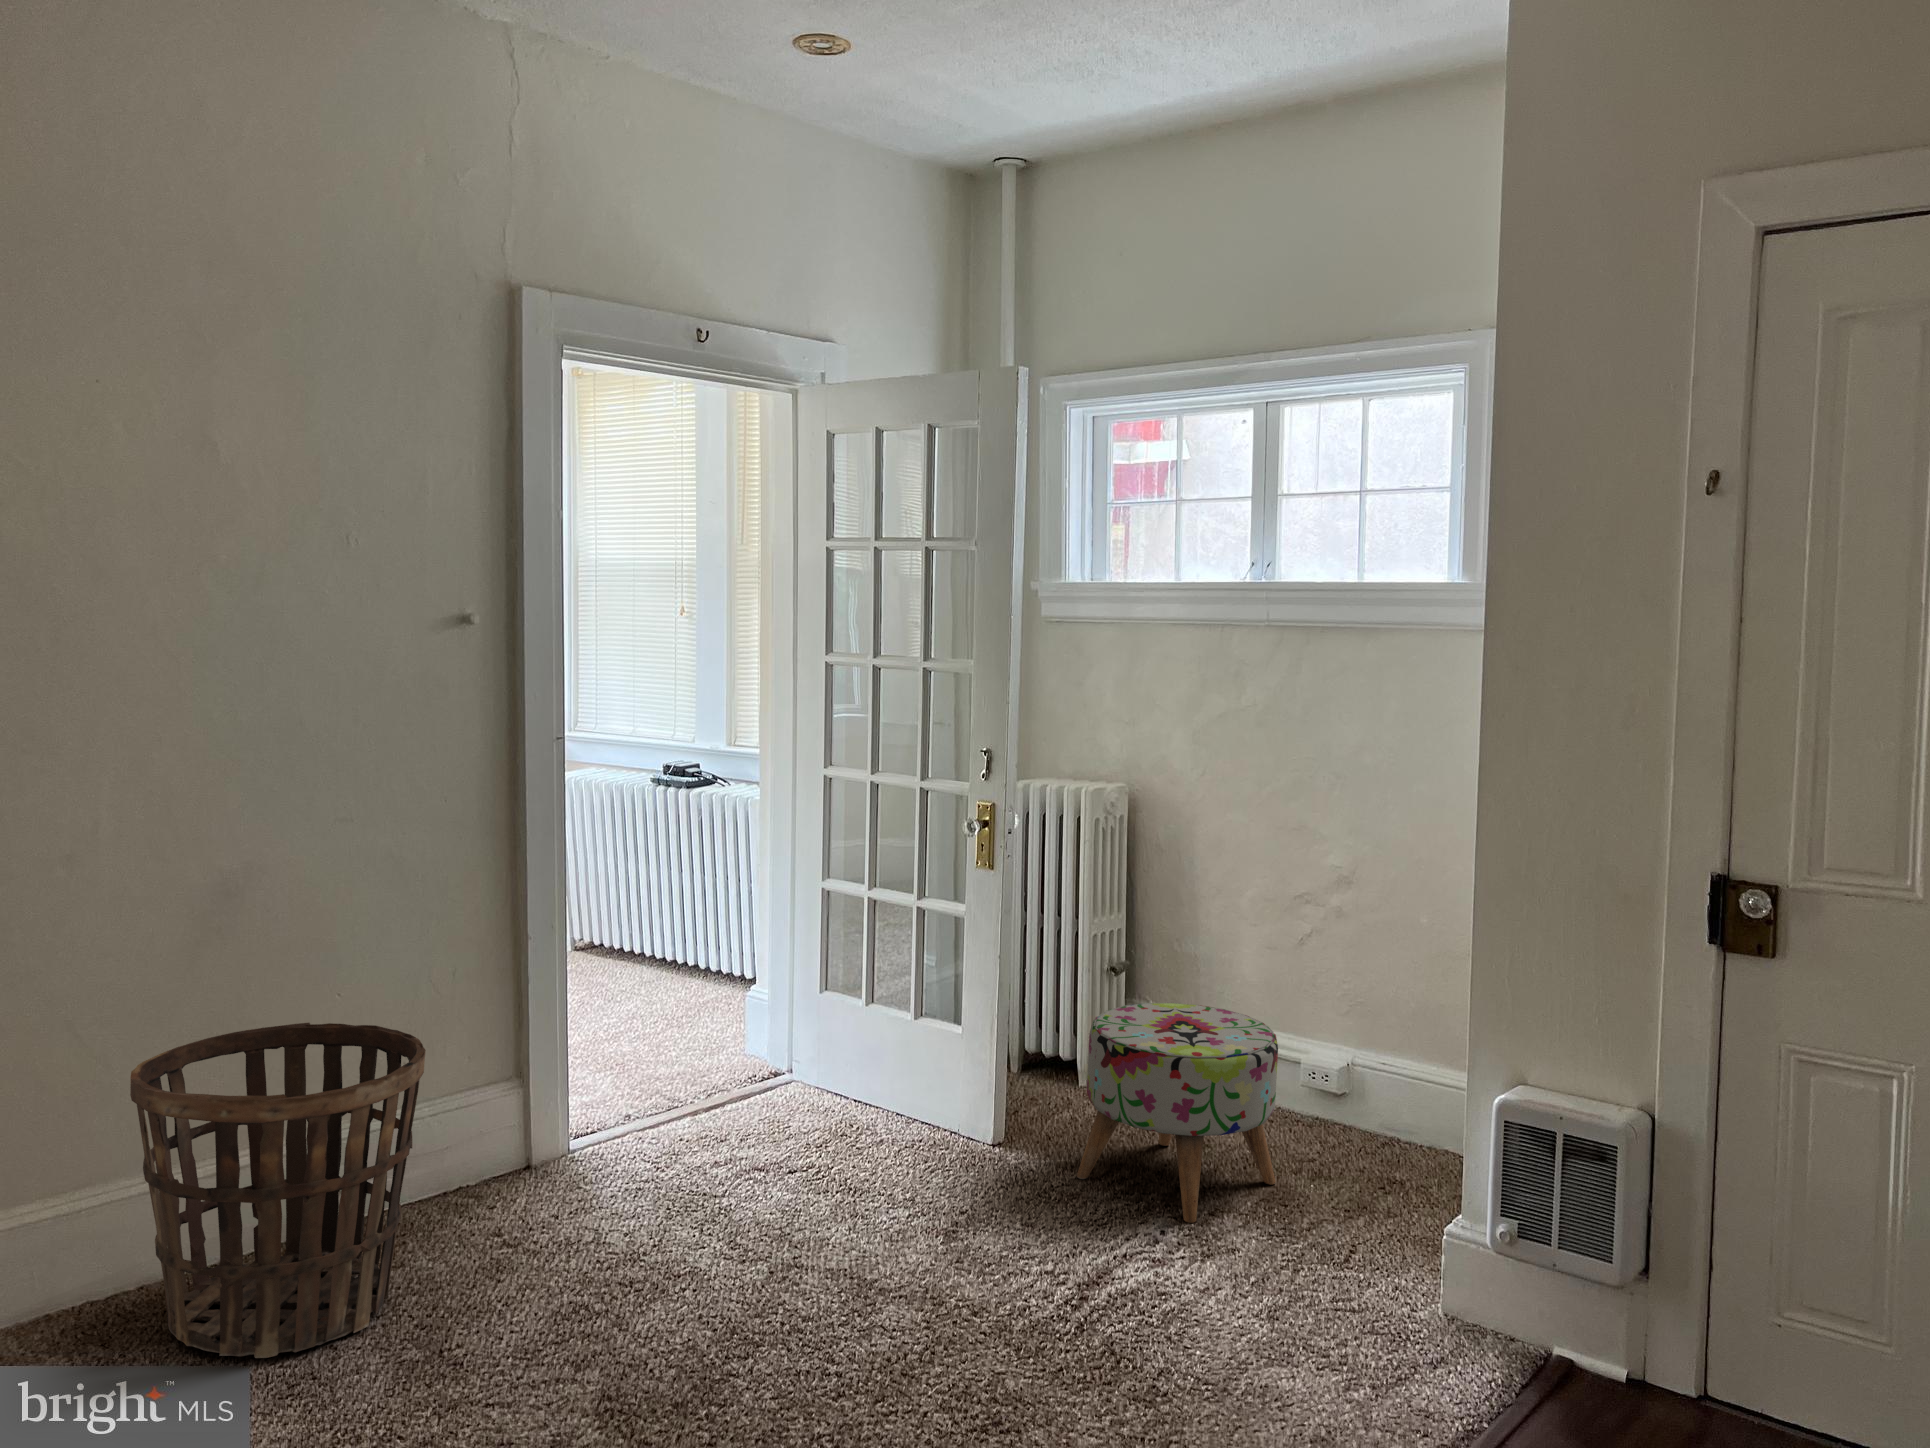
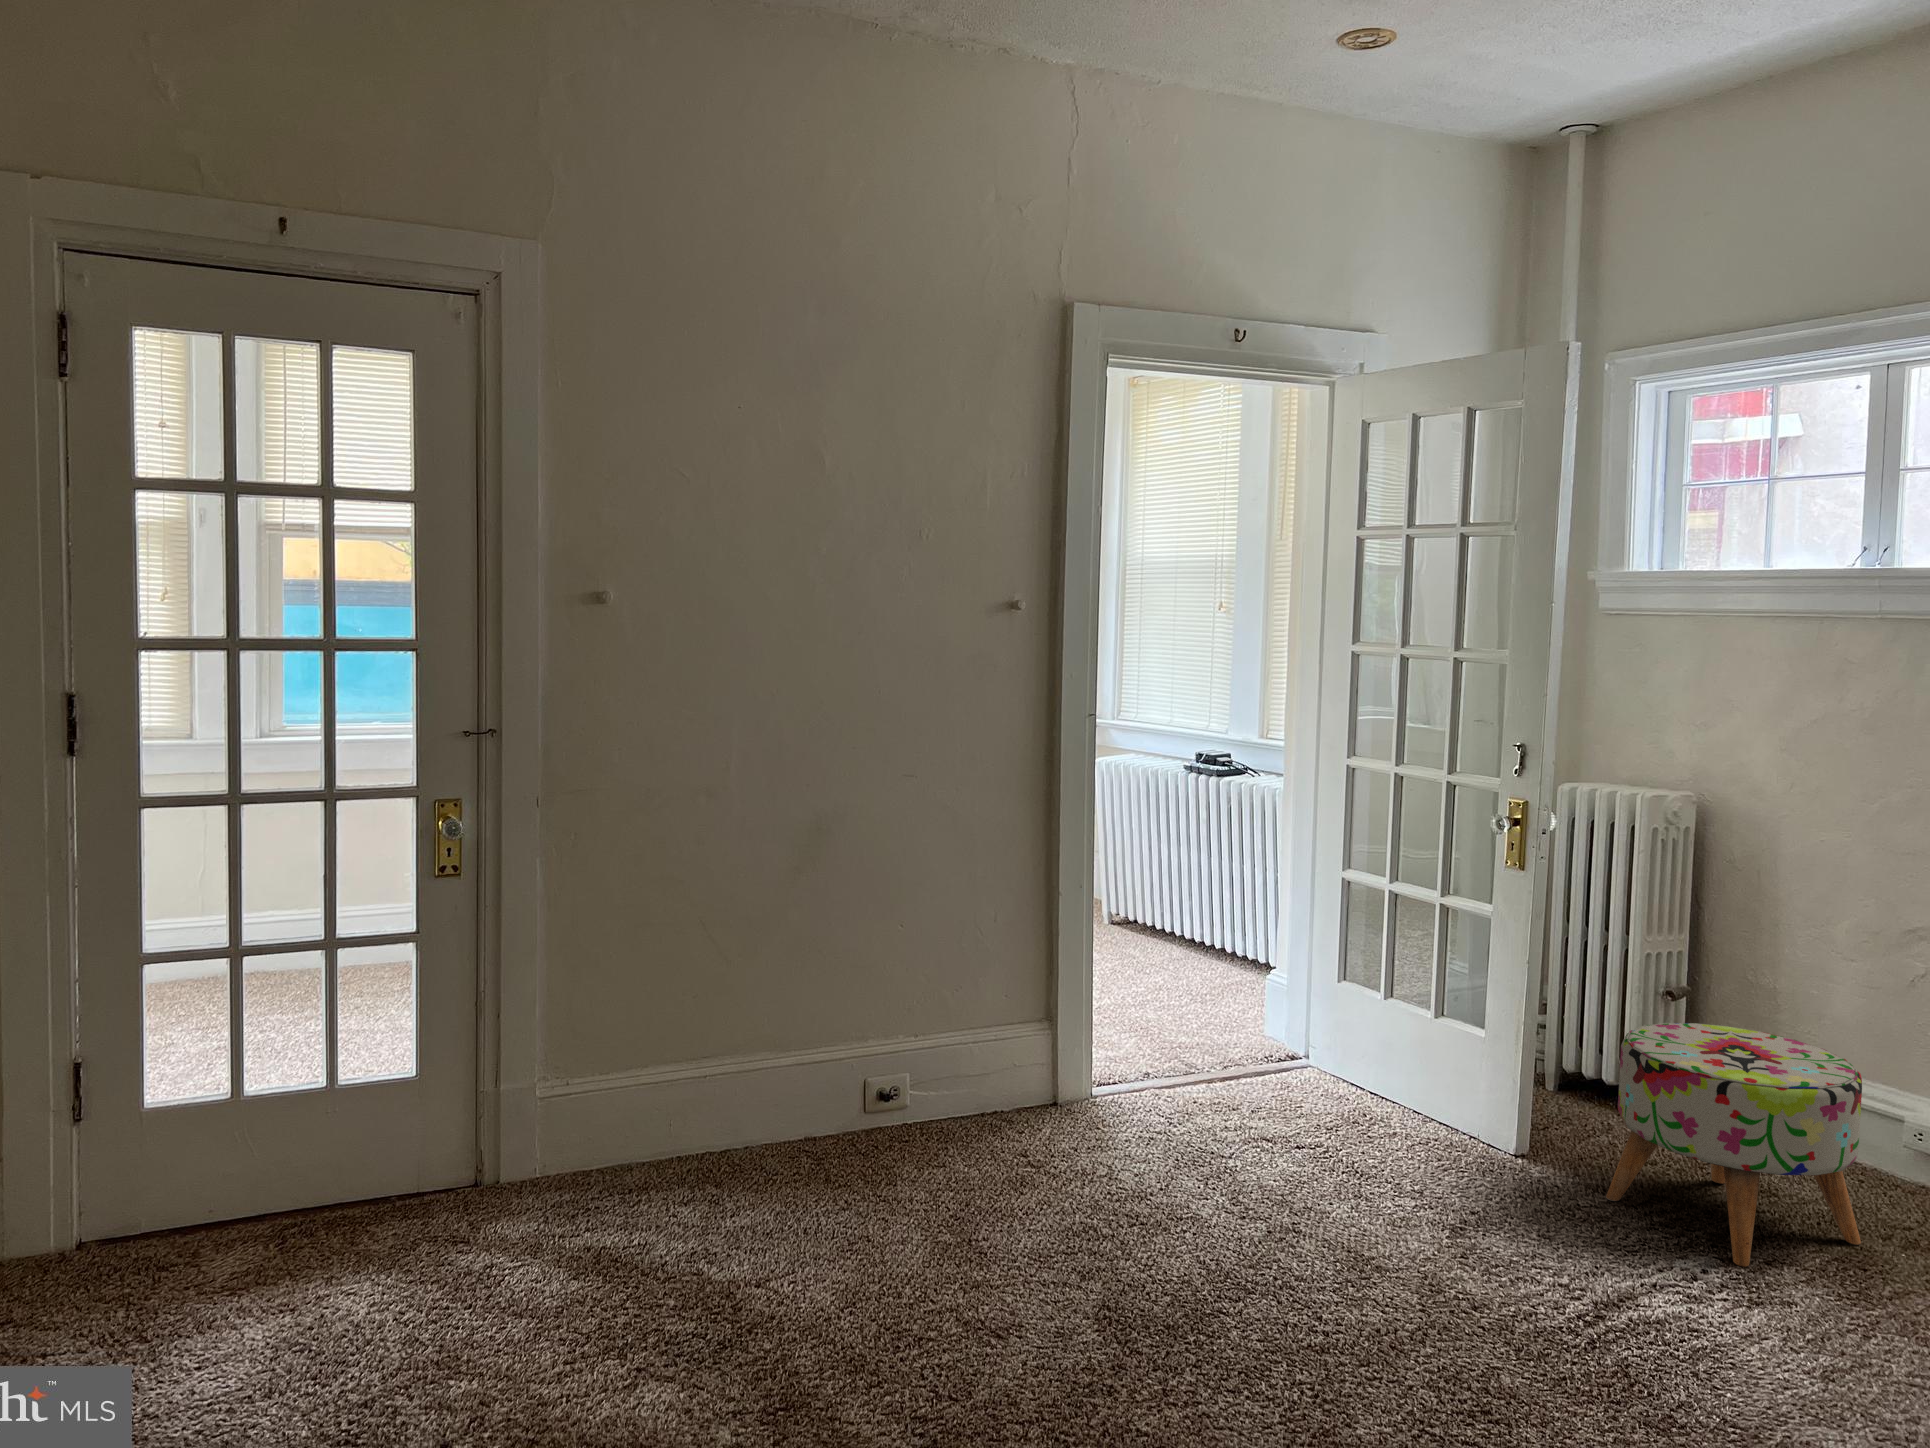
basket: present [130,1023,426,1358] -> none [748,951,965,1218]

